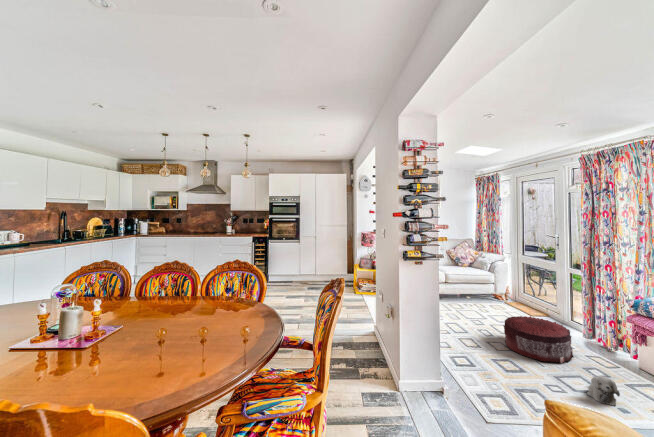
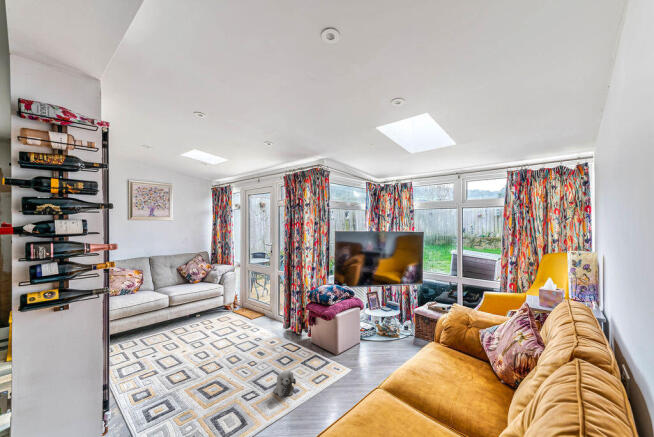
pouf: present [504,316,574,363] -> none [217,325,274,371]

